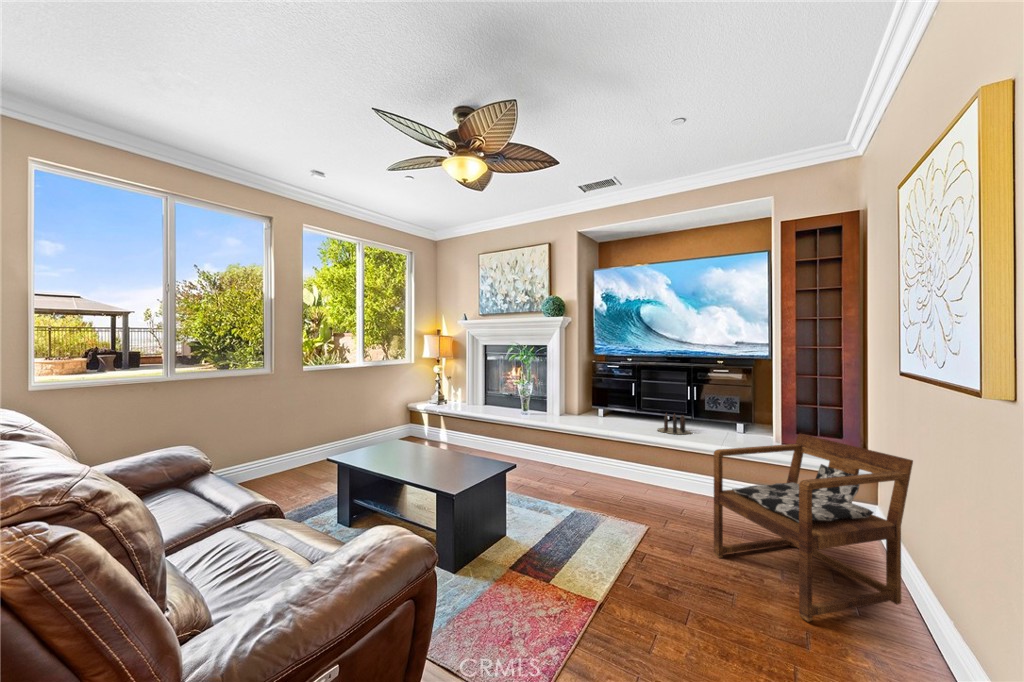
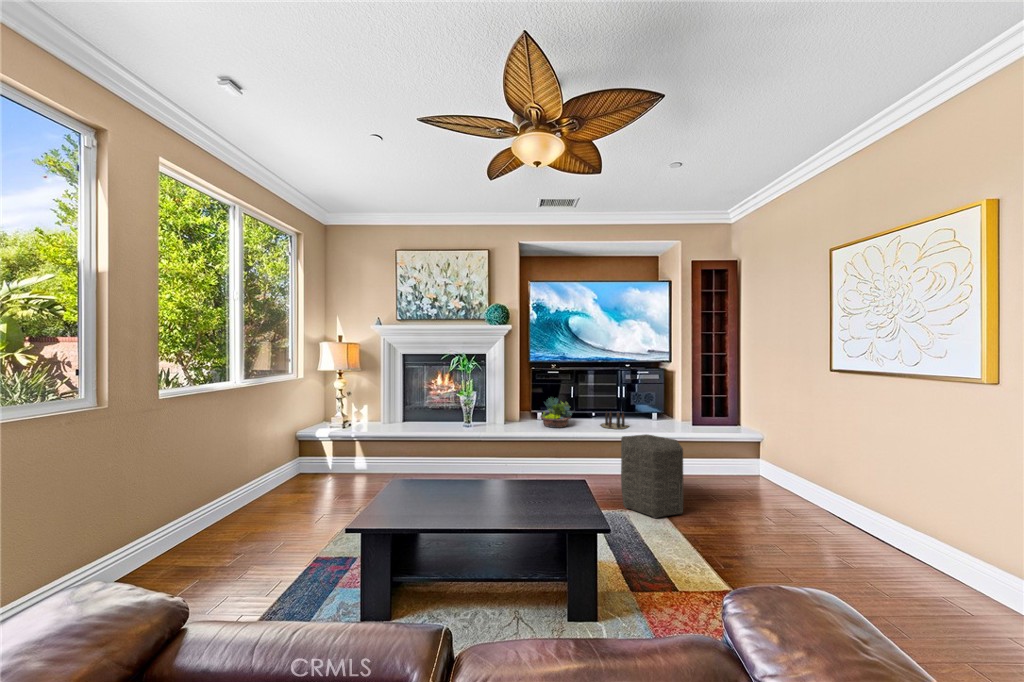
succulent planter: none [592,392,627,425] -> present [540,398,571,428]
armchair: present [714,433,913,622] -> none [735,420,853,568]
ottoman: none [617,435,690,527] -> present [621,435,683,518]

